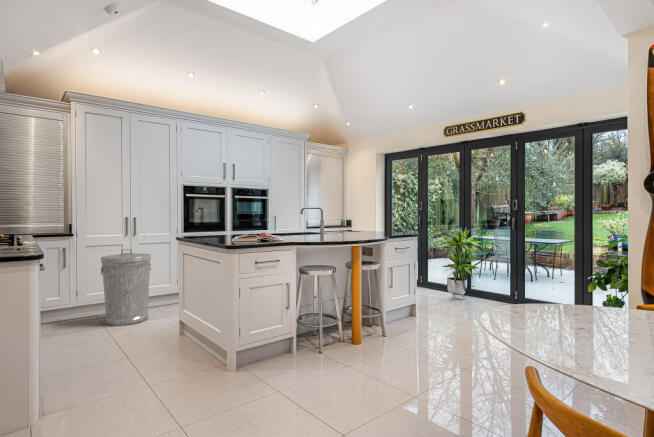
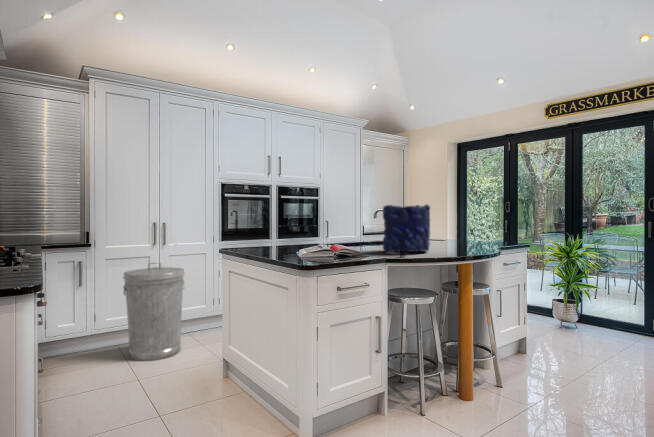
vase: none [298,205,331,239] -> present [383,205,430,252]

